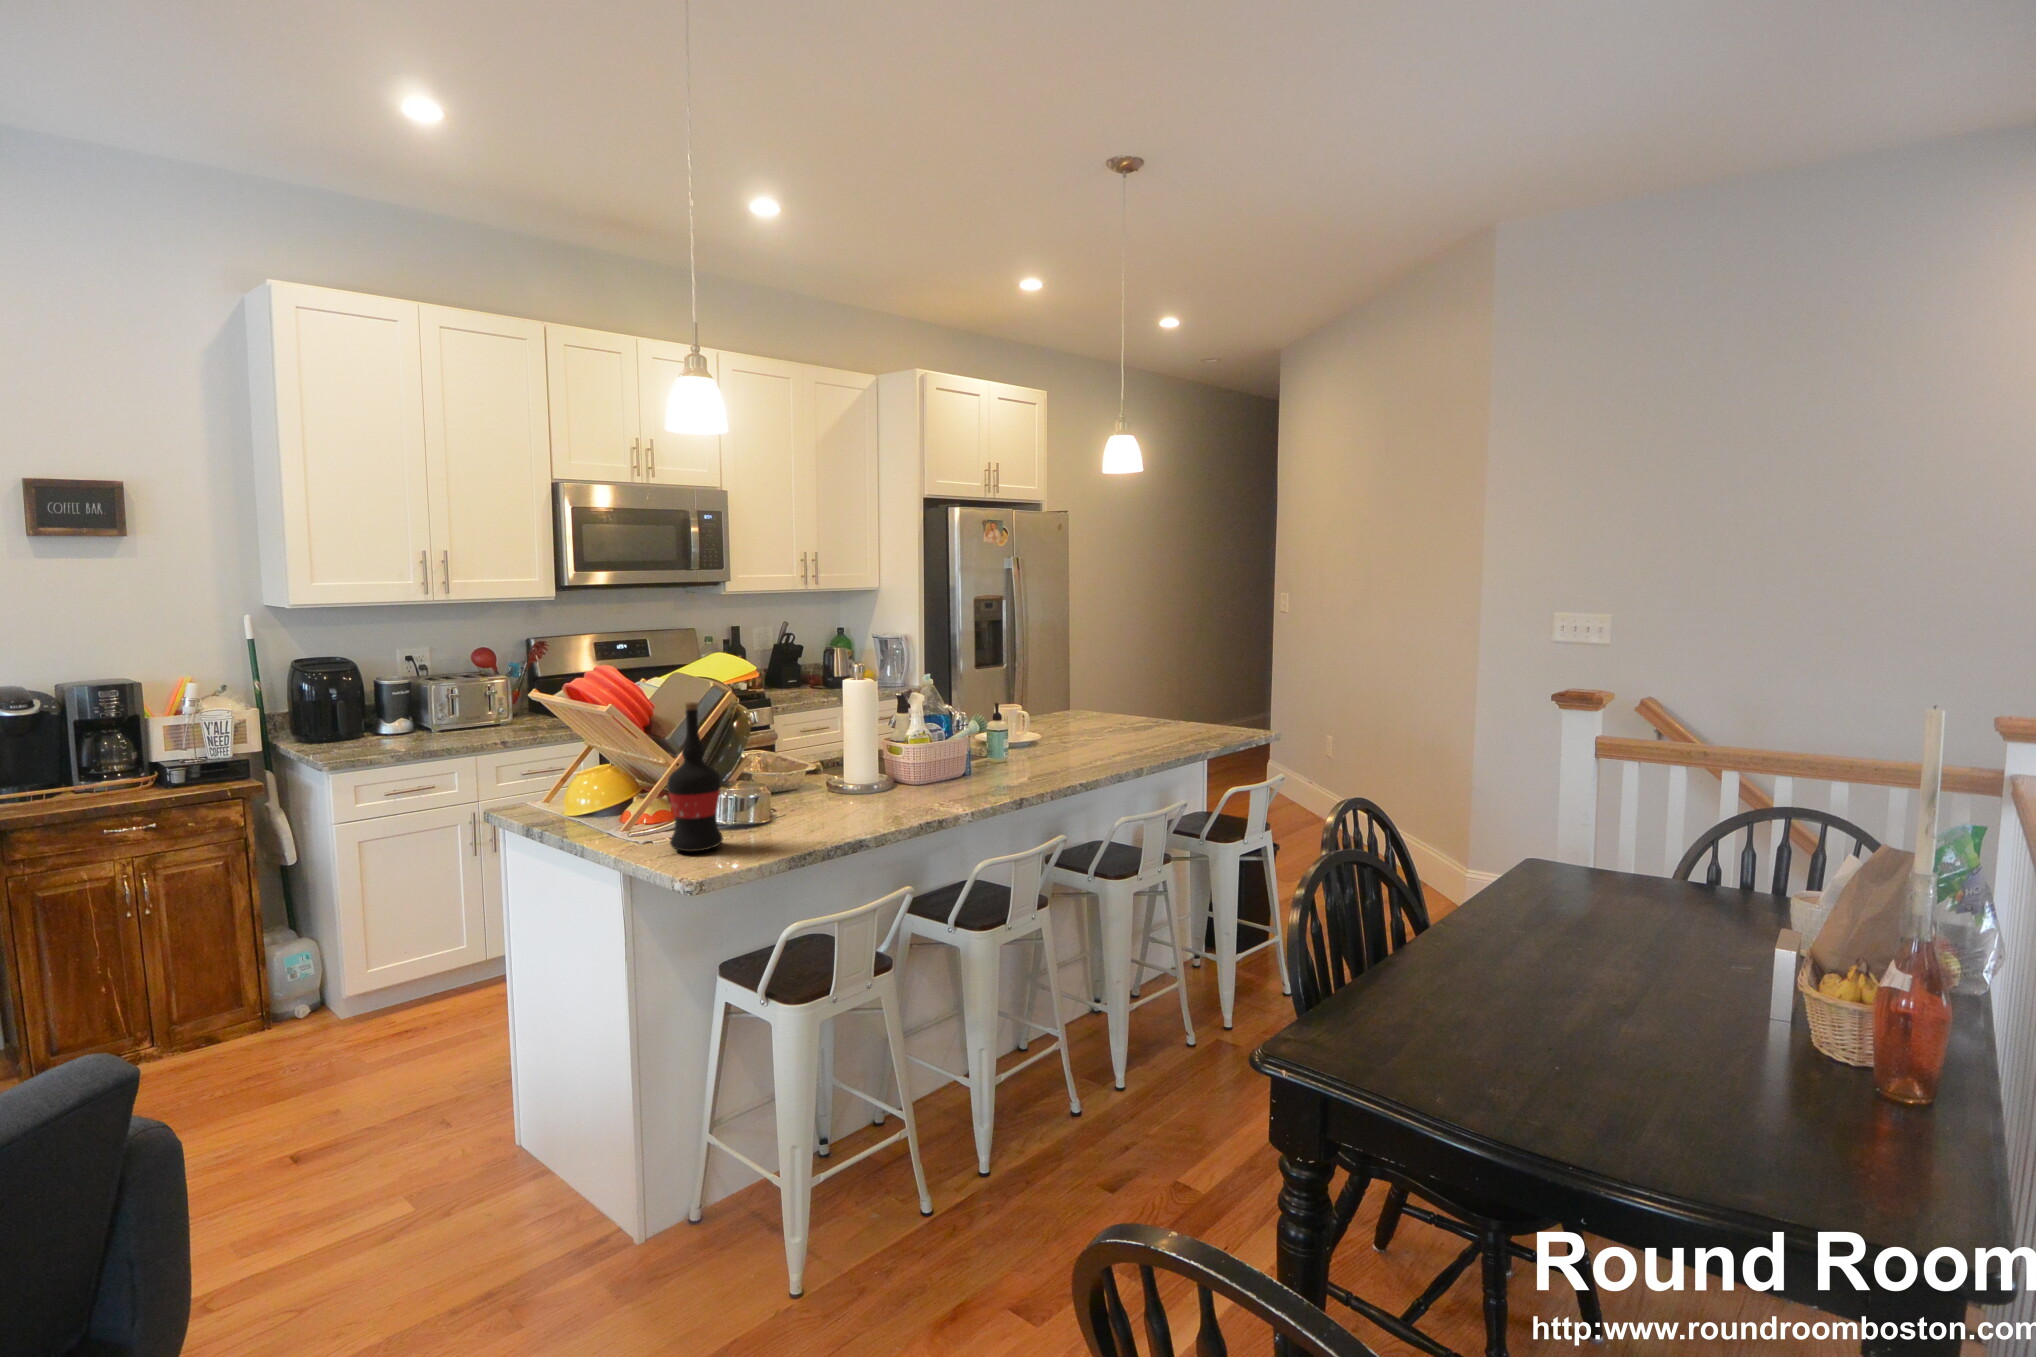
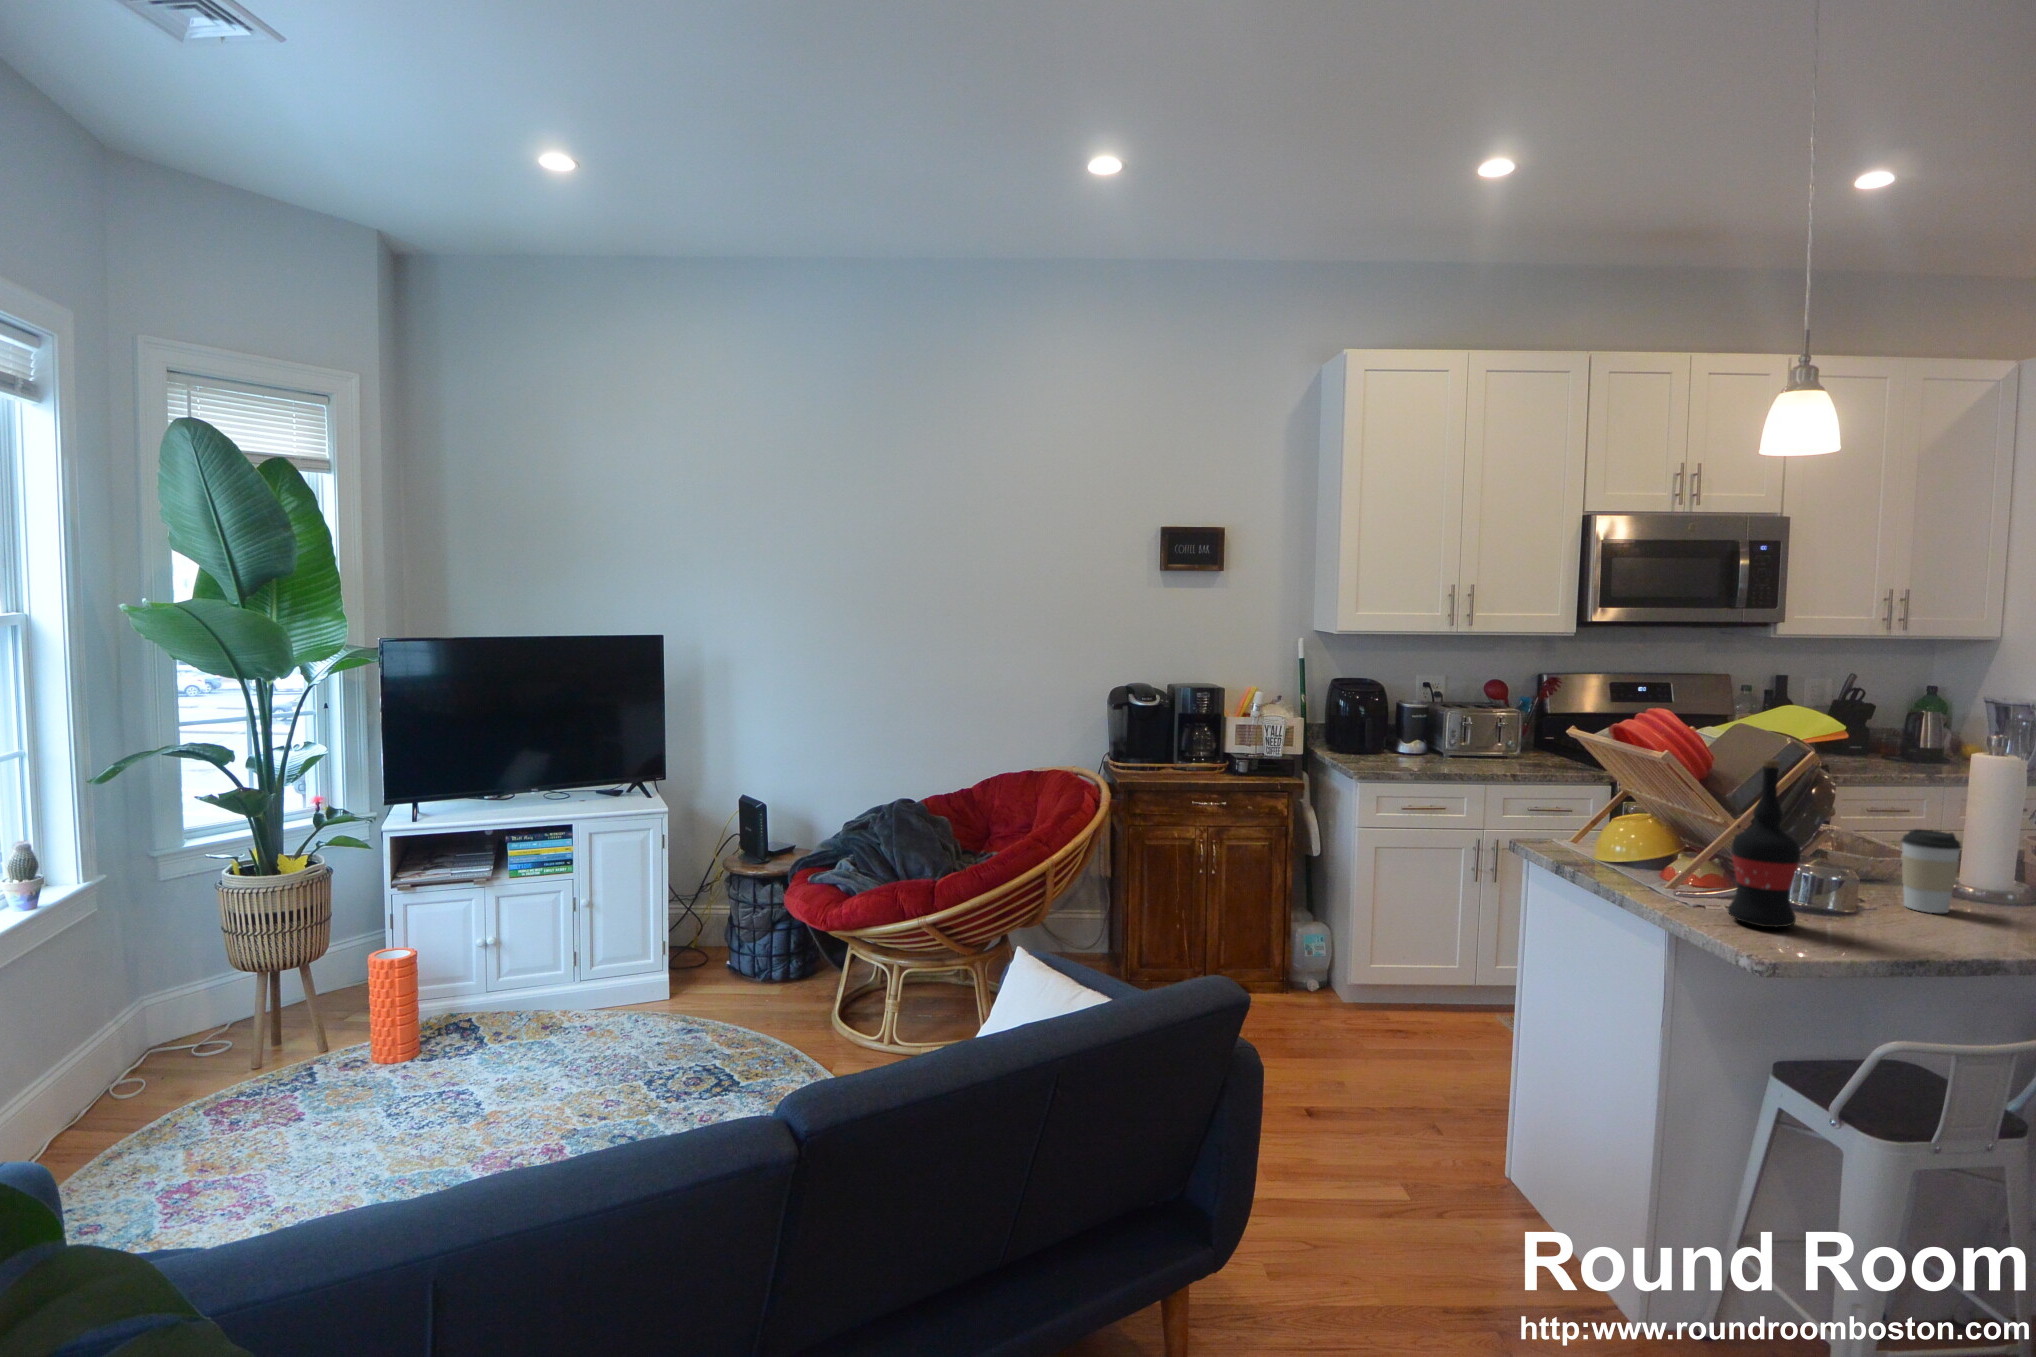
coffee cup: none [798,743,837,810] -> present [1901,829,1961,913]

